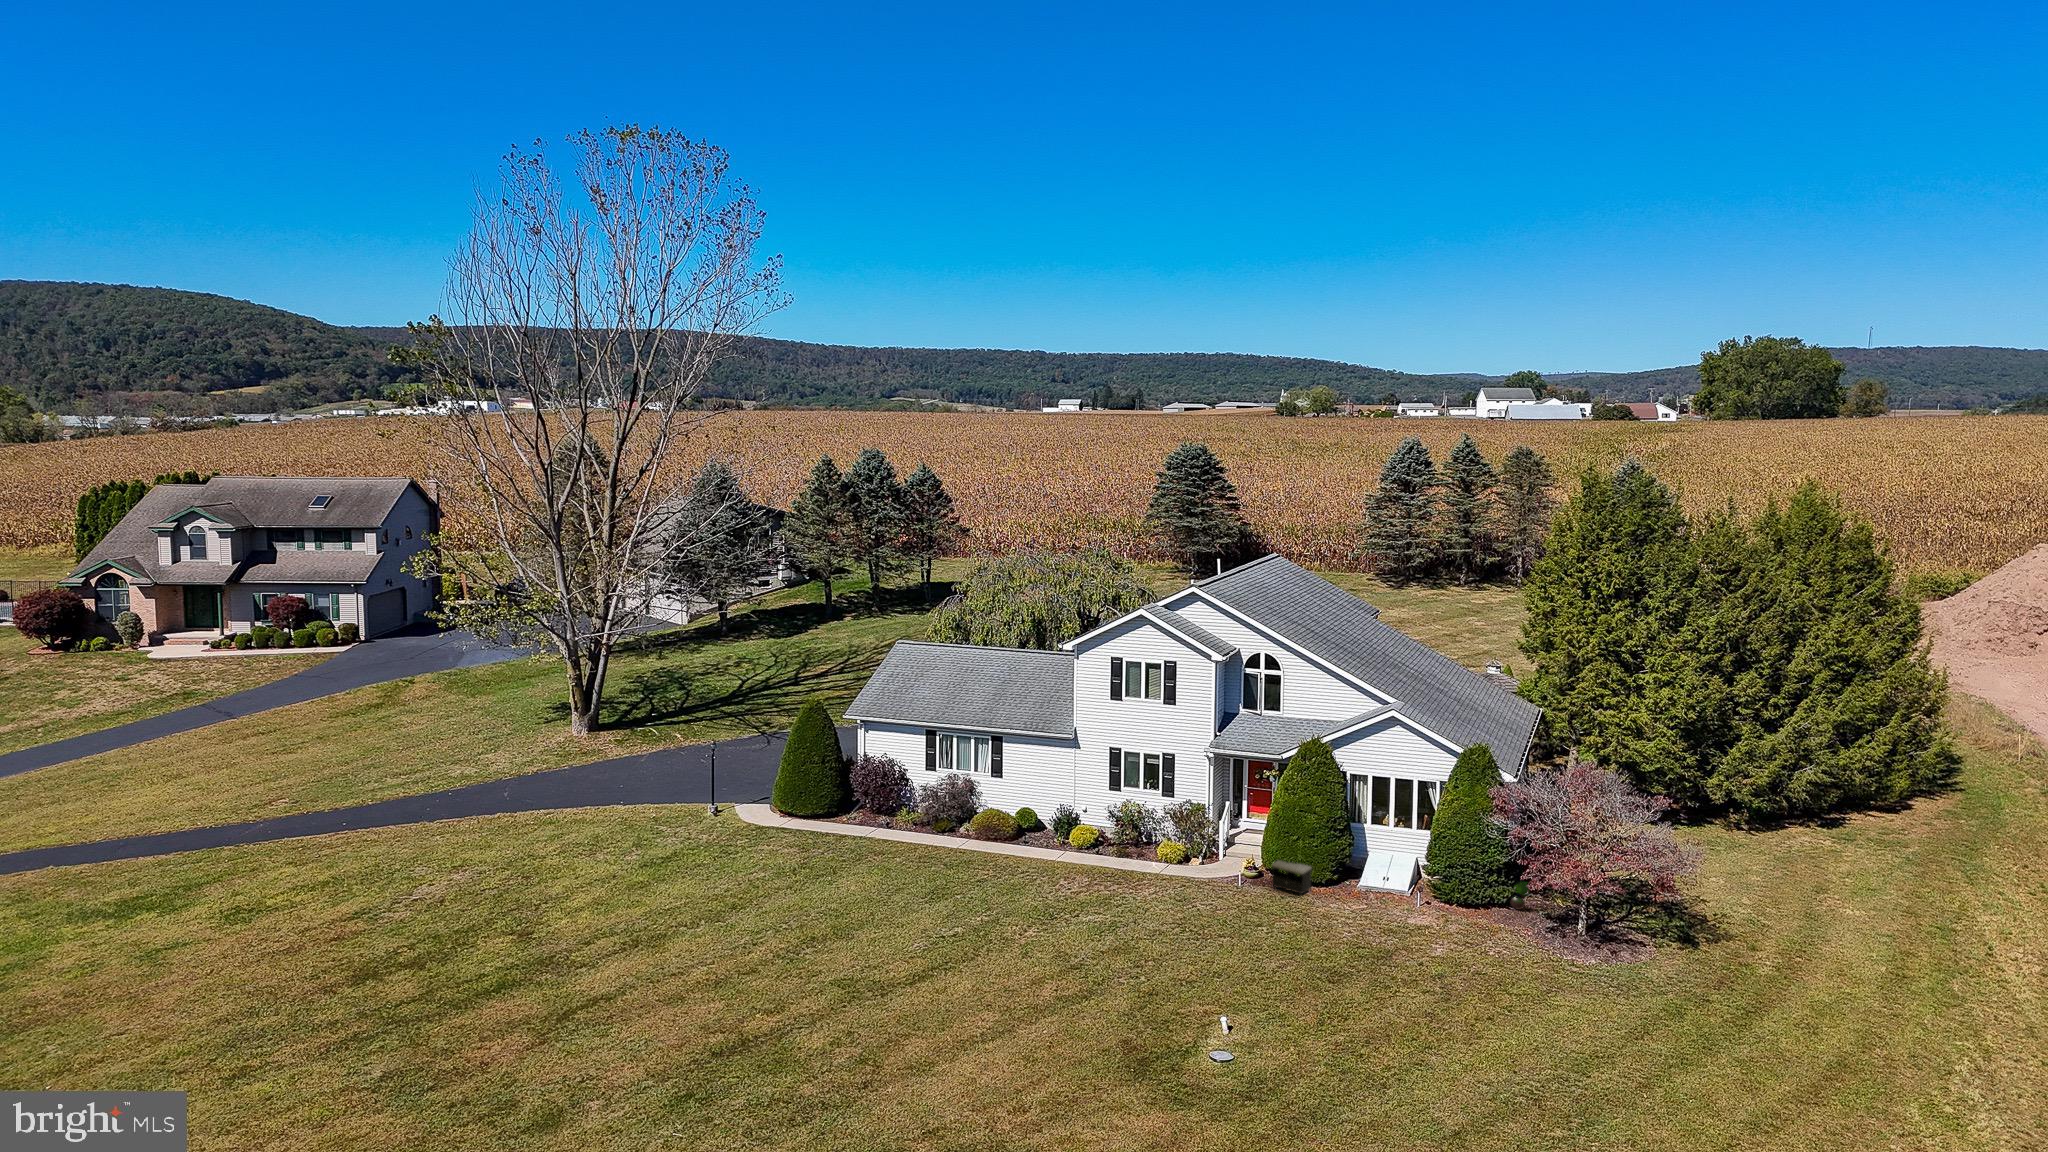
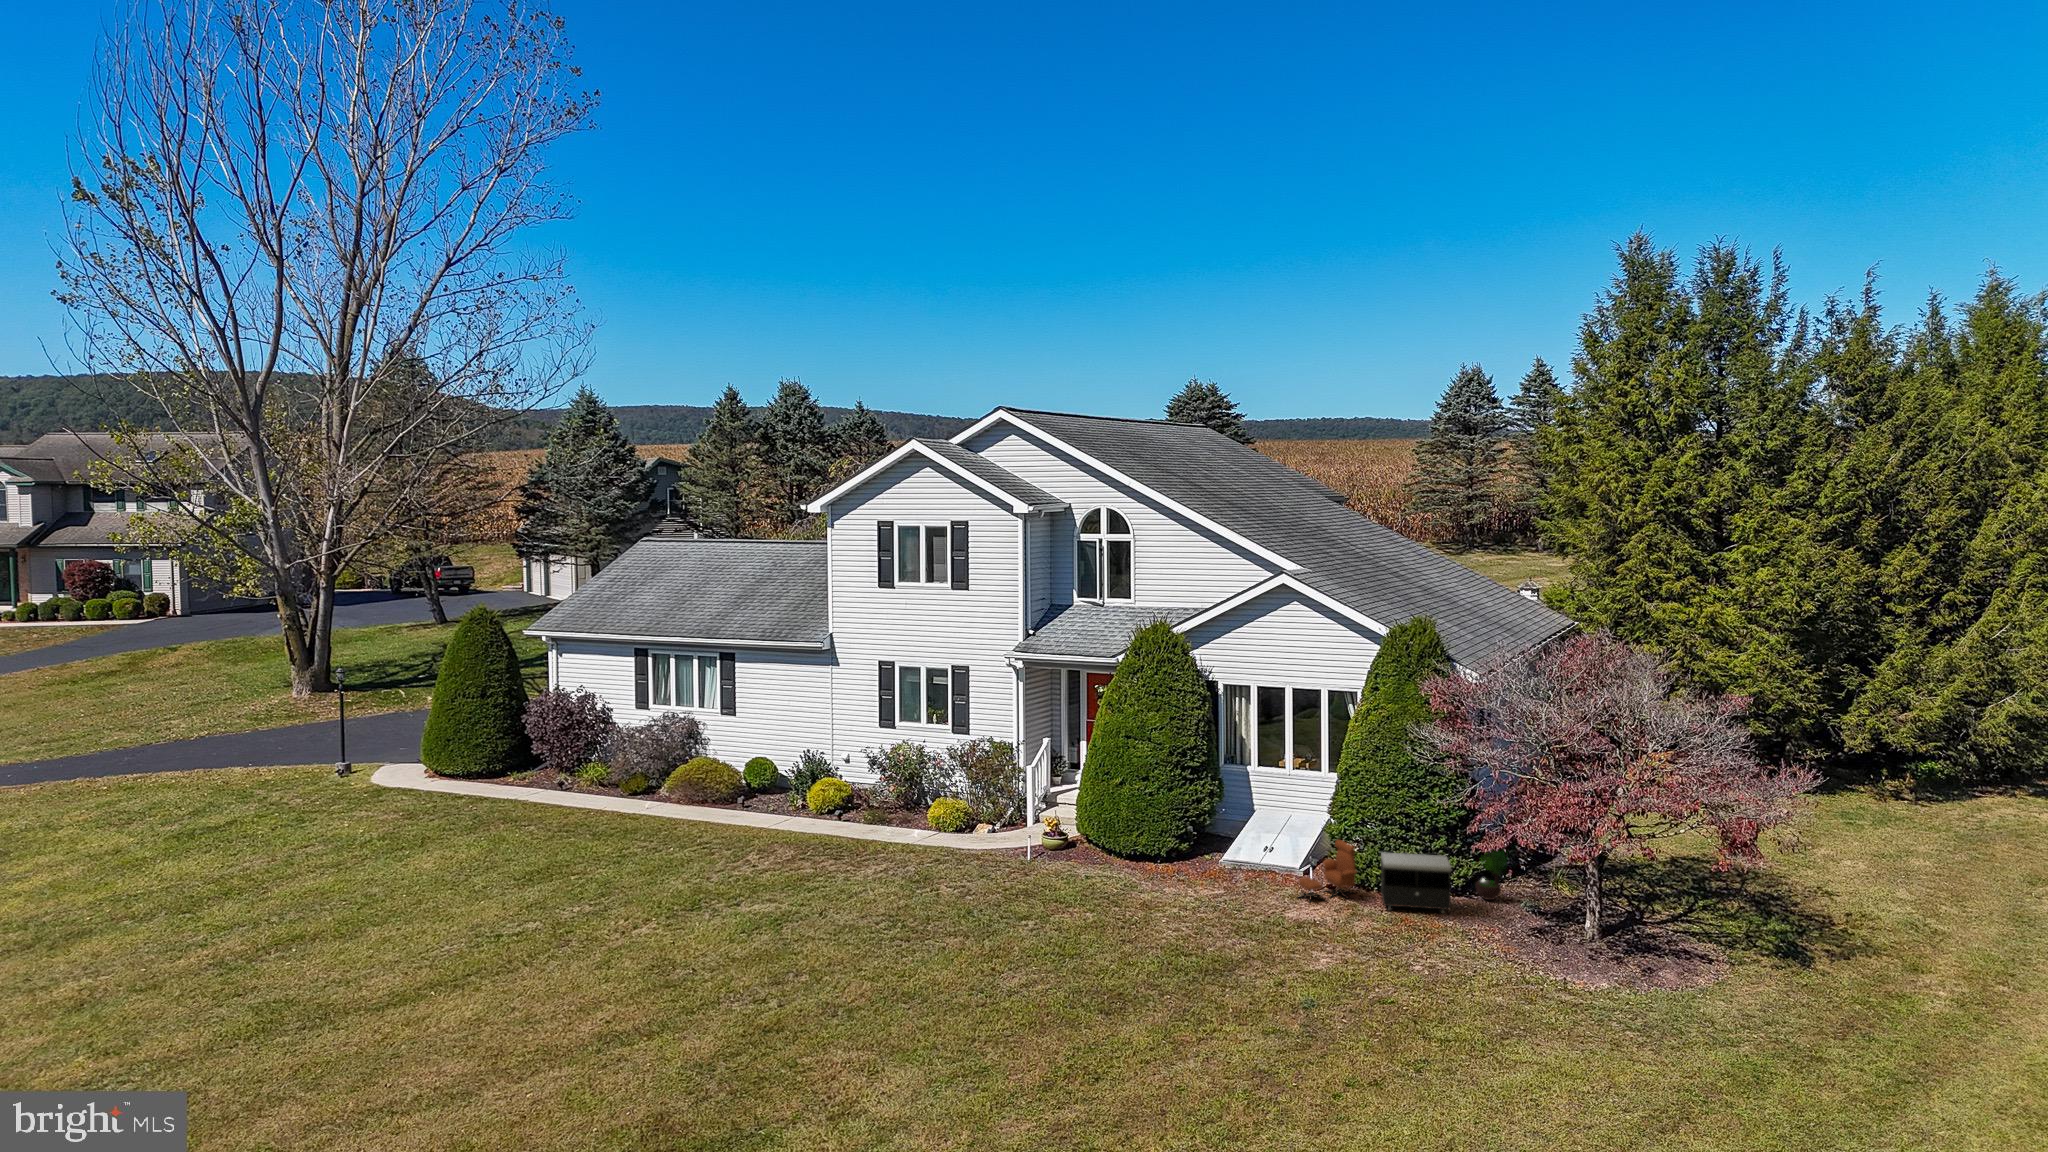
storage bench: present [1272,859,1312,894] -> present [1381,852,1451,913]
lounge chair: none [1412,875,1446,913] -> present [1299,840,1357,901]

